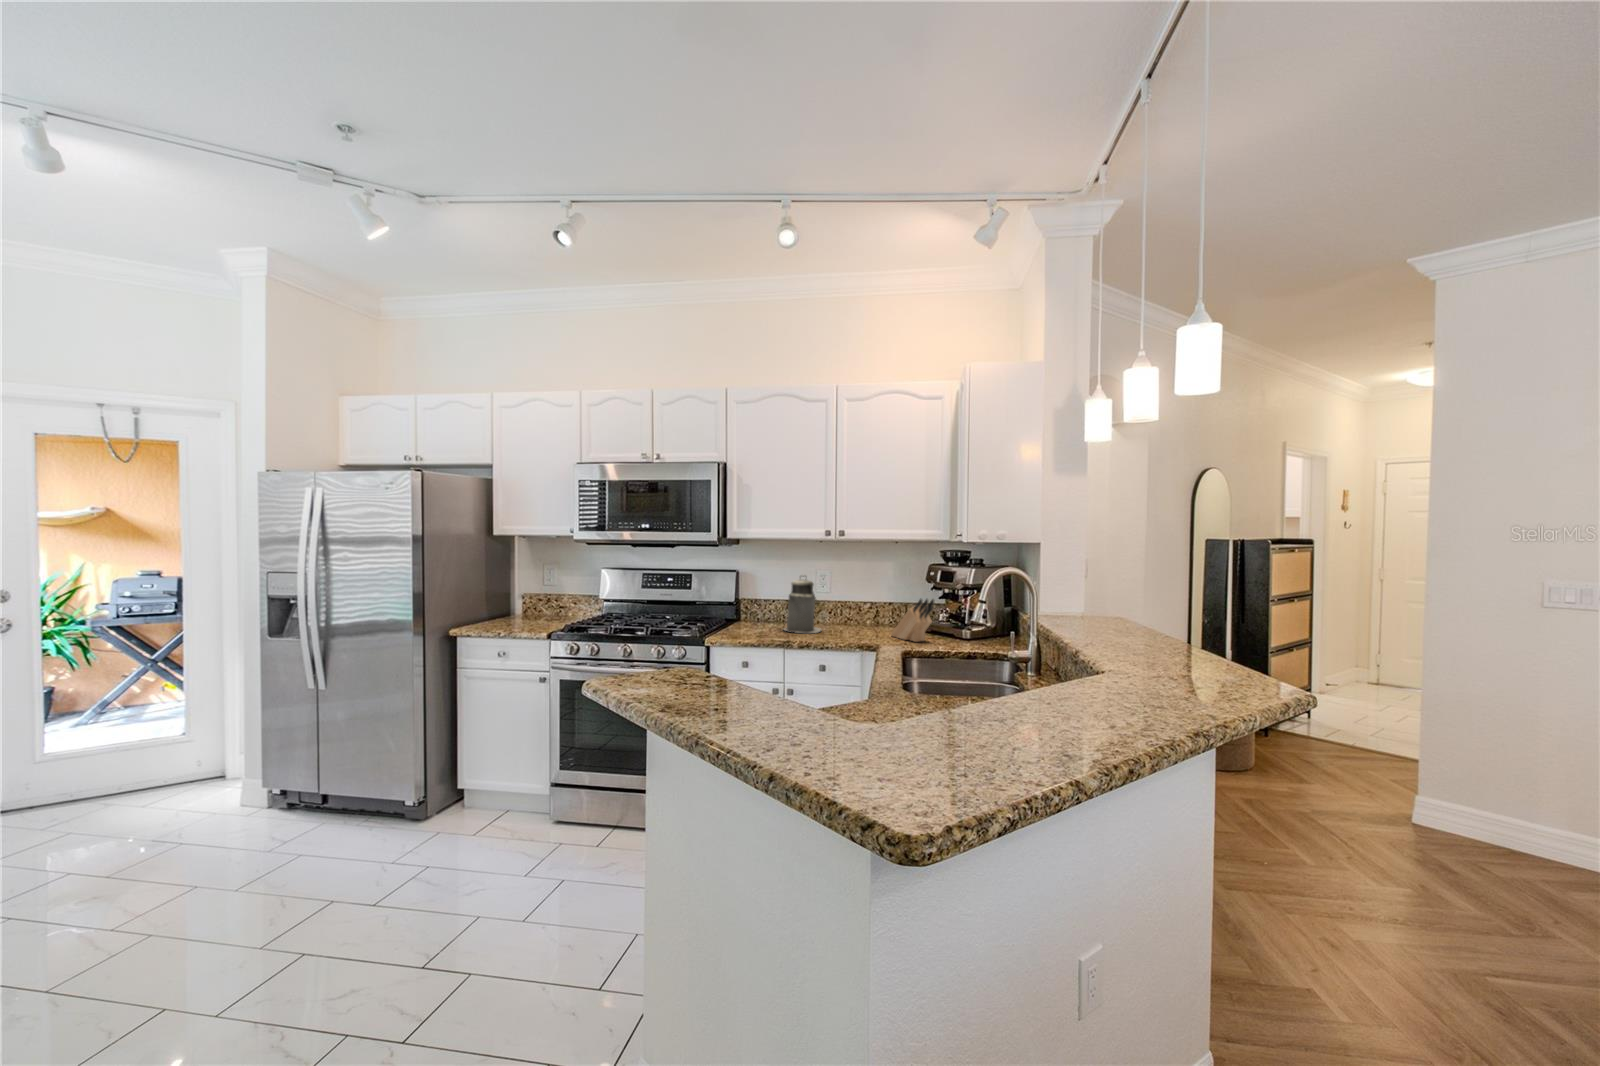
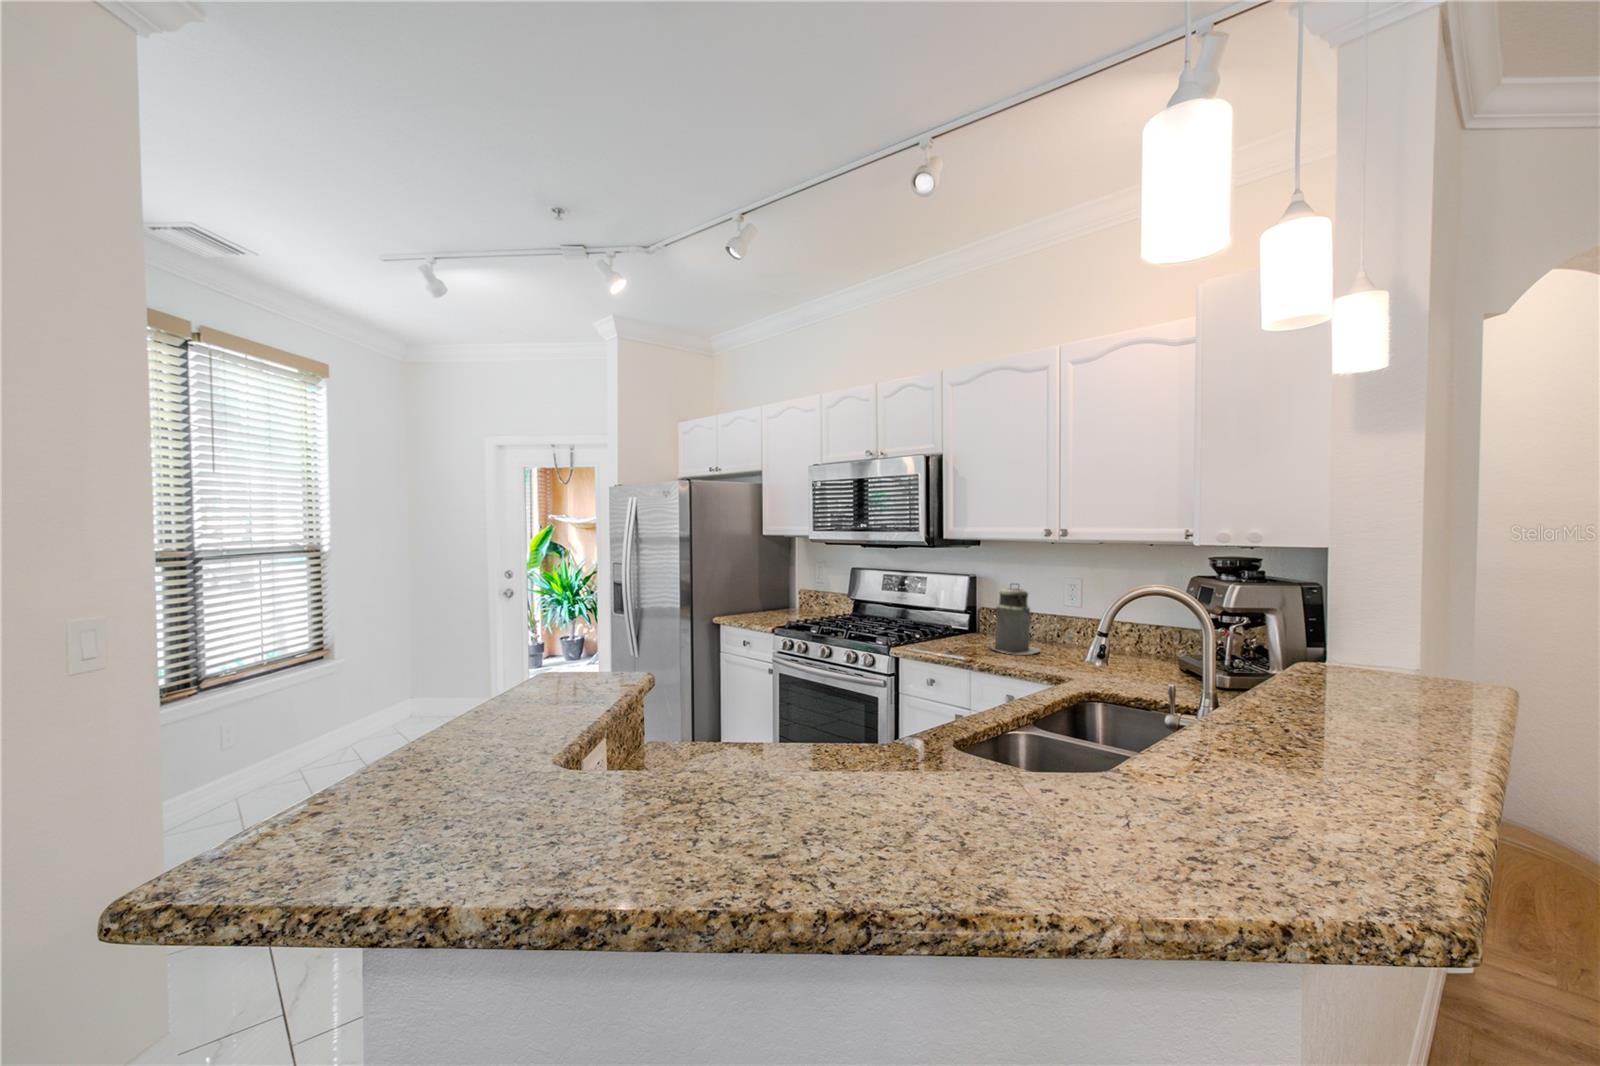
knife block: present [891,599,934,642] -> none [1120,621,1163,682]

